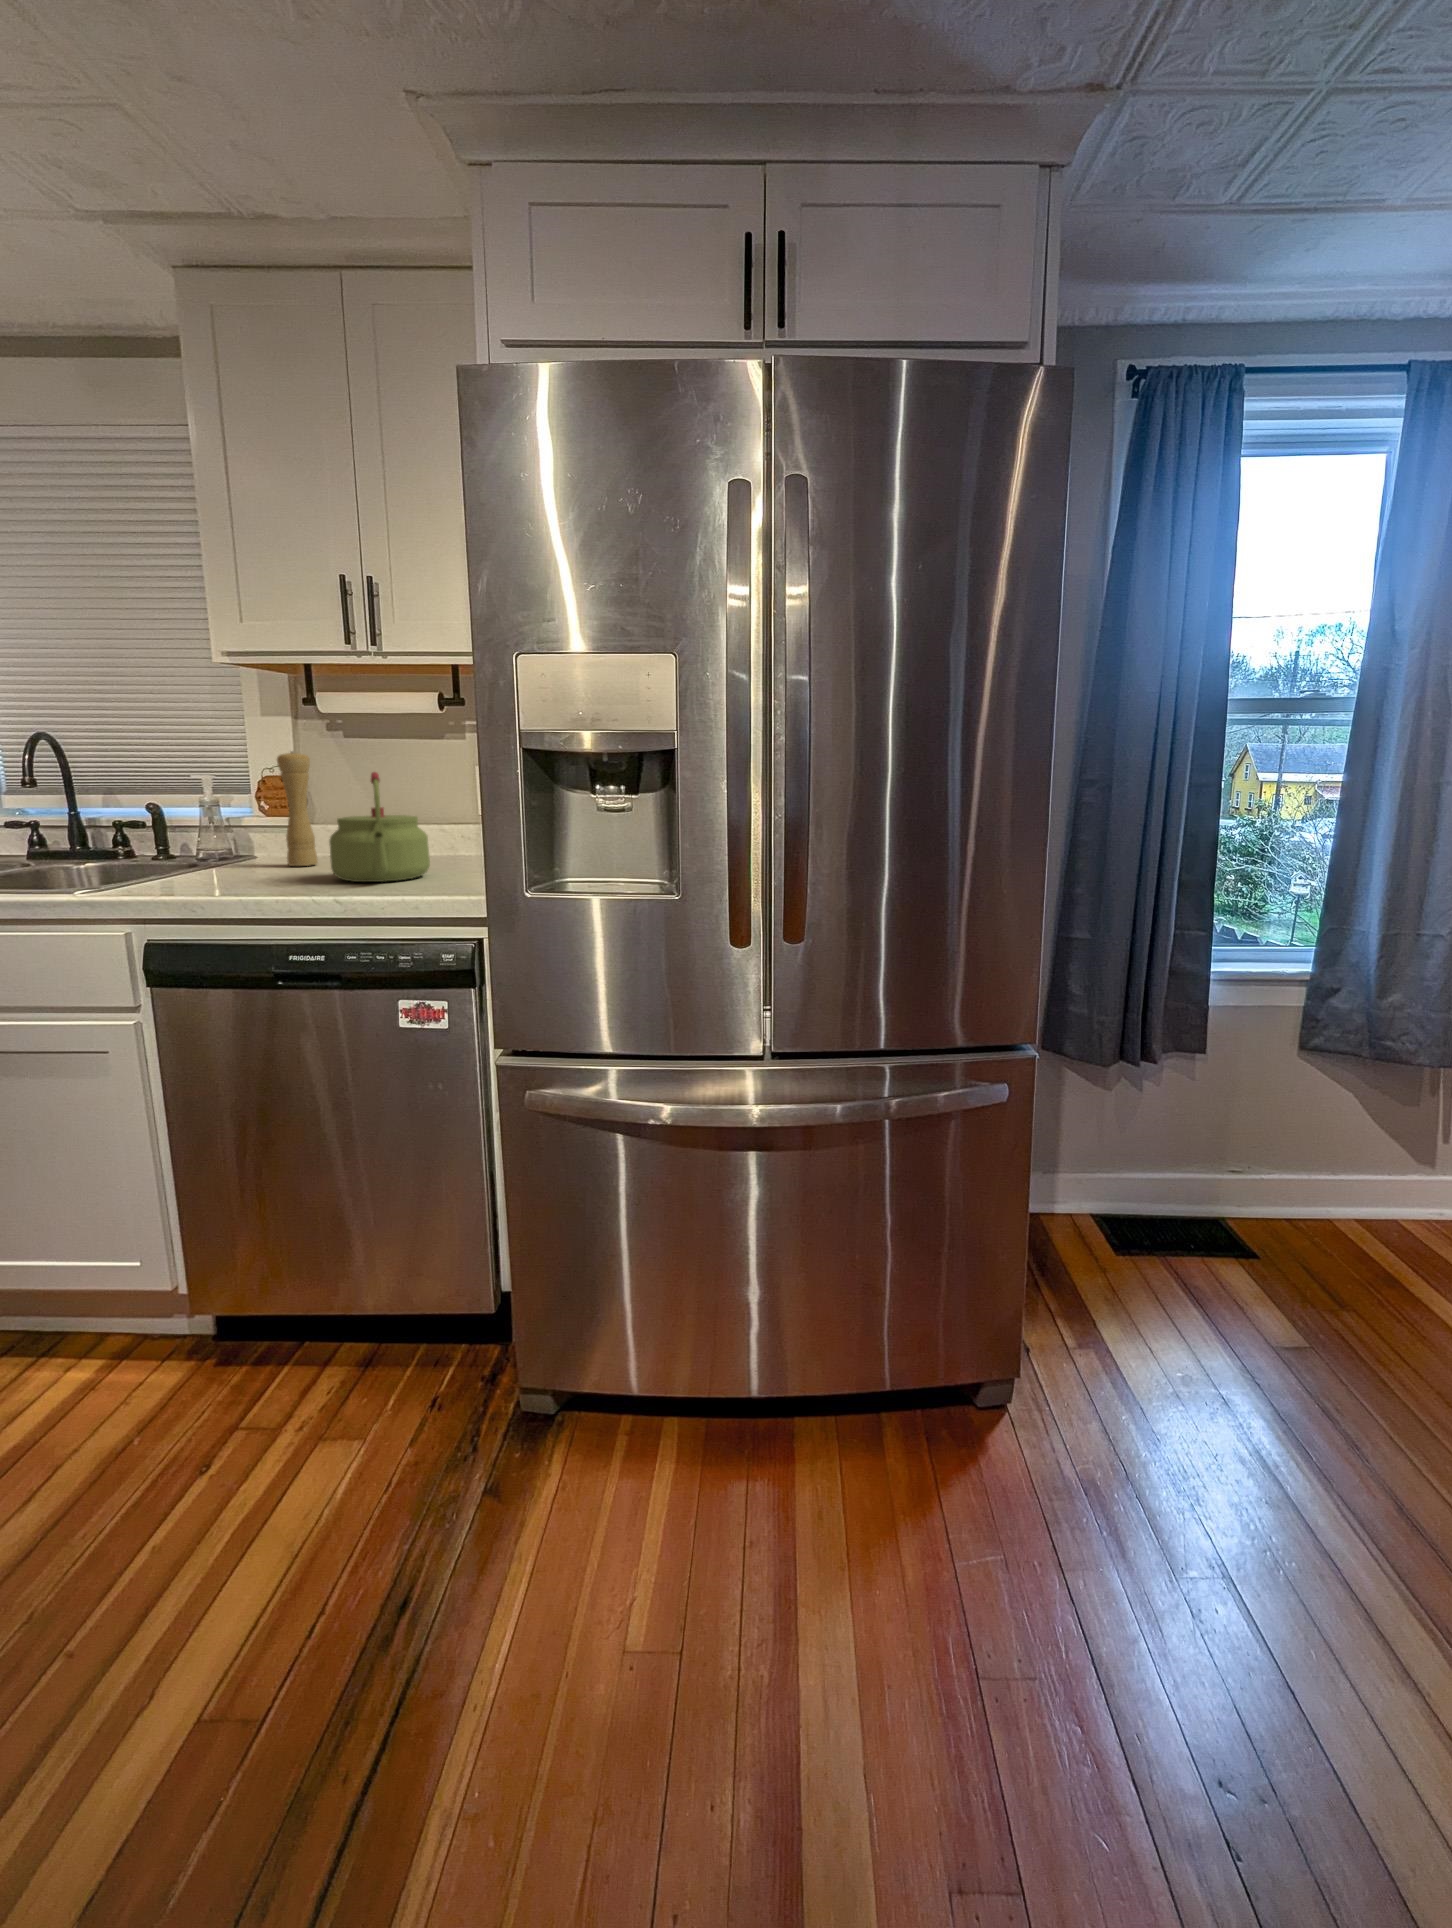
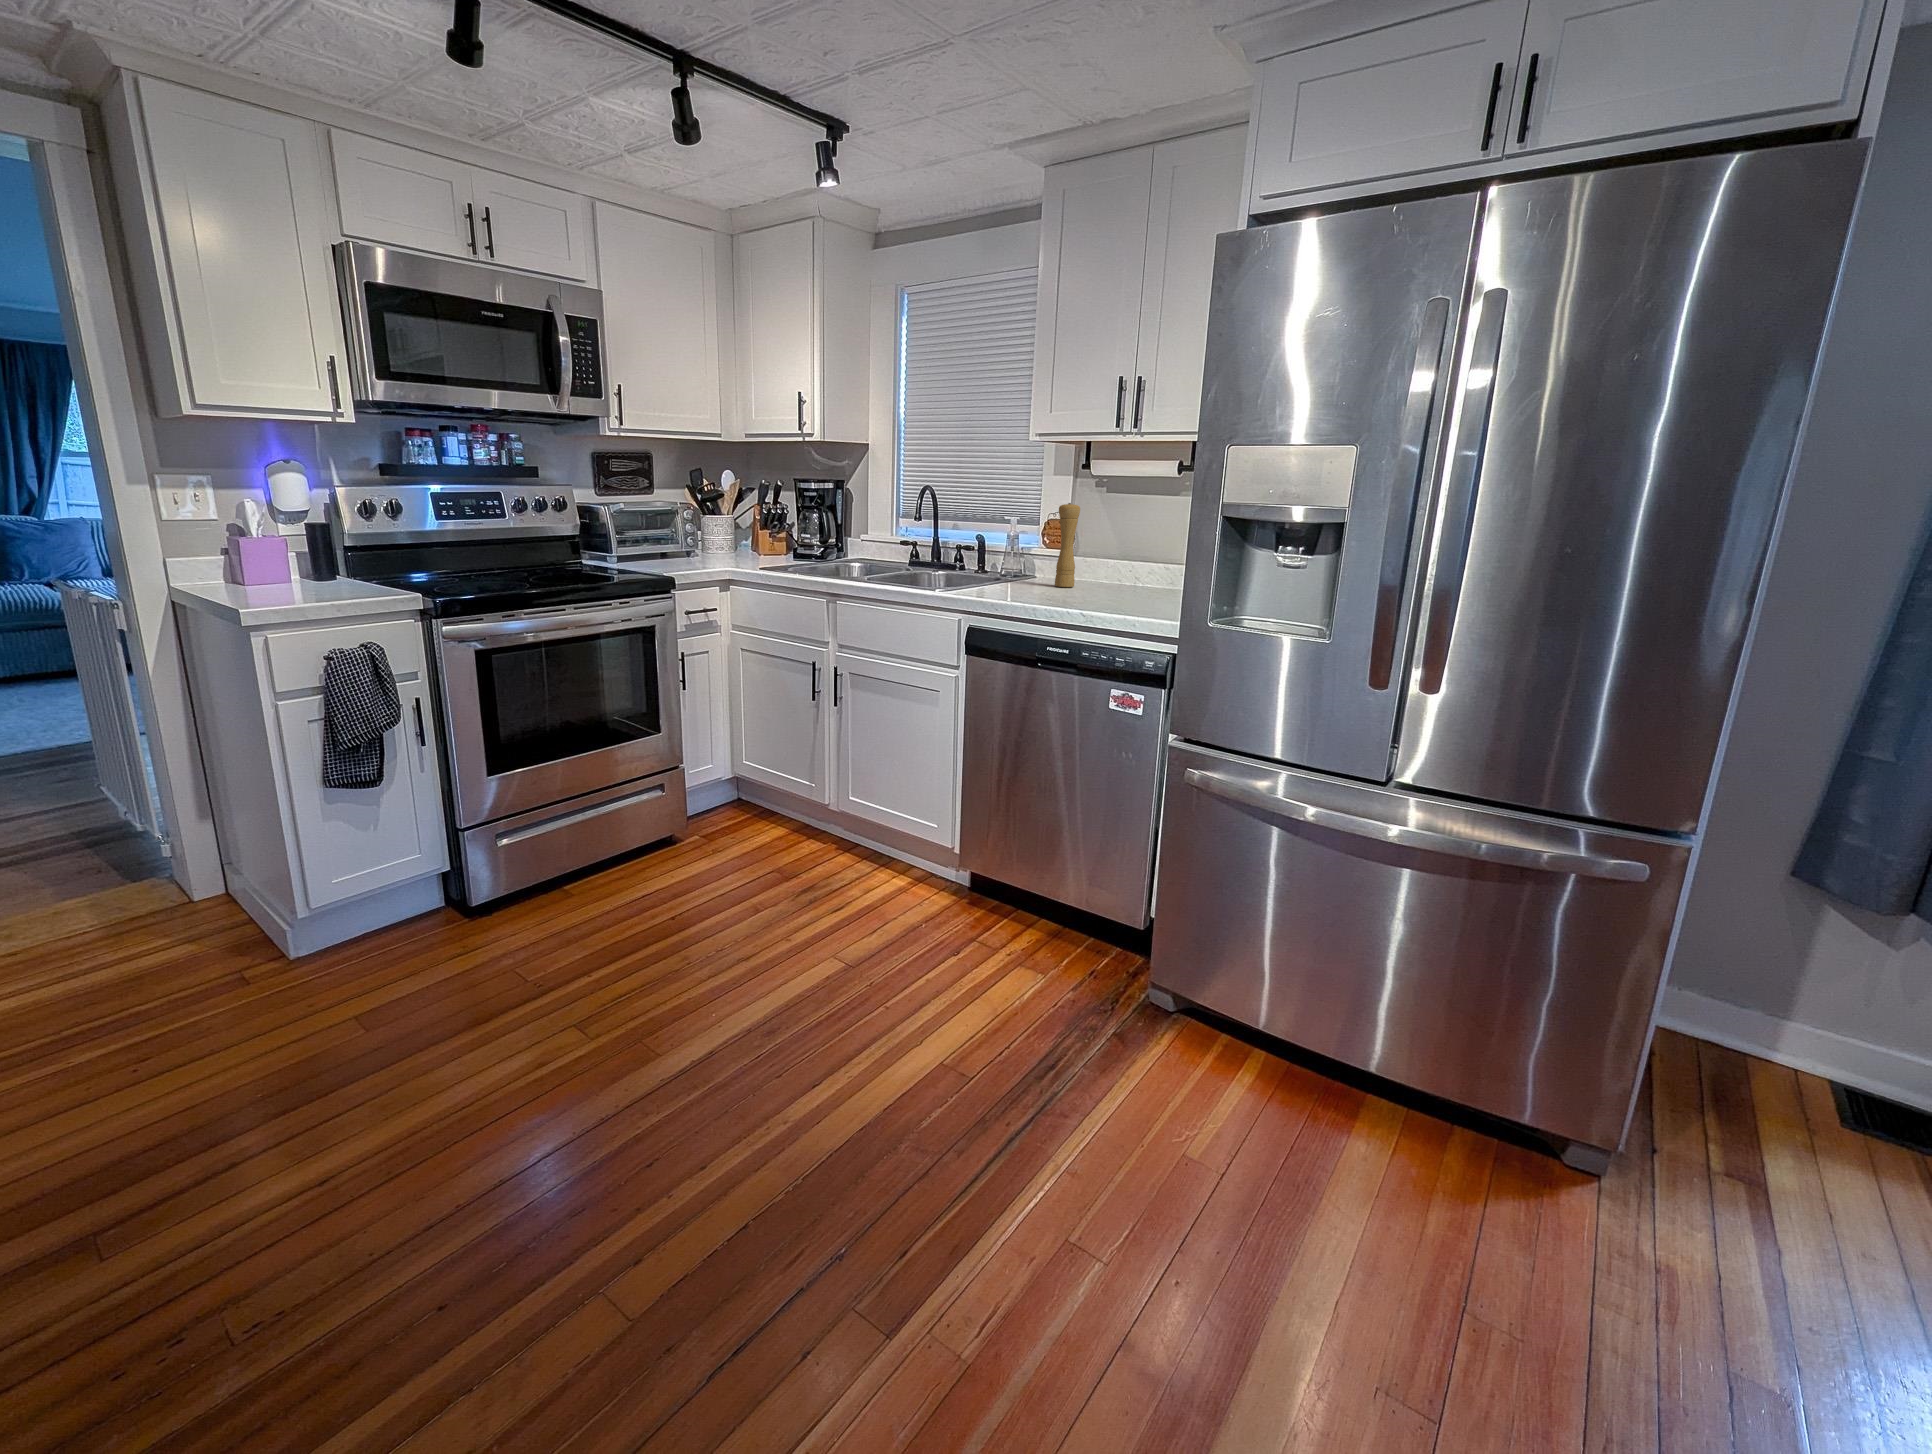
kettle: present [329,772,430,882] -> none [1082,522,1152,605]

